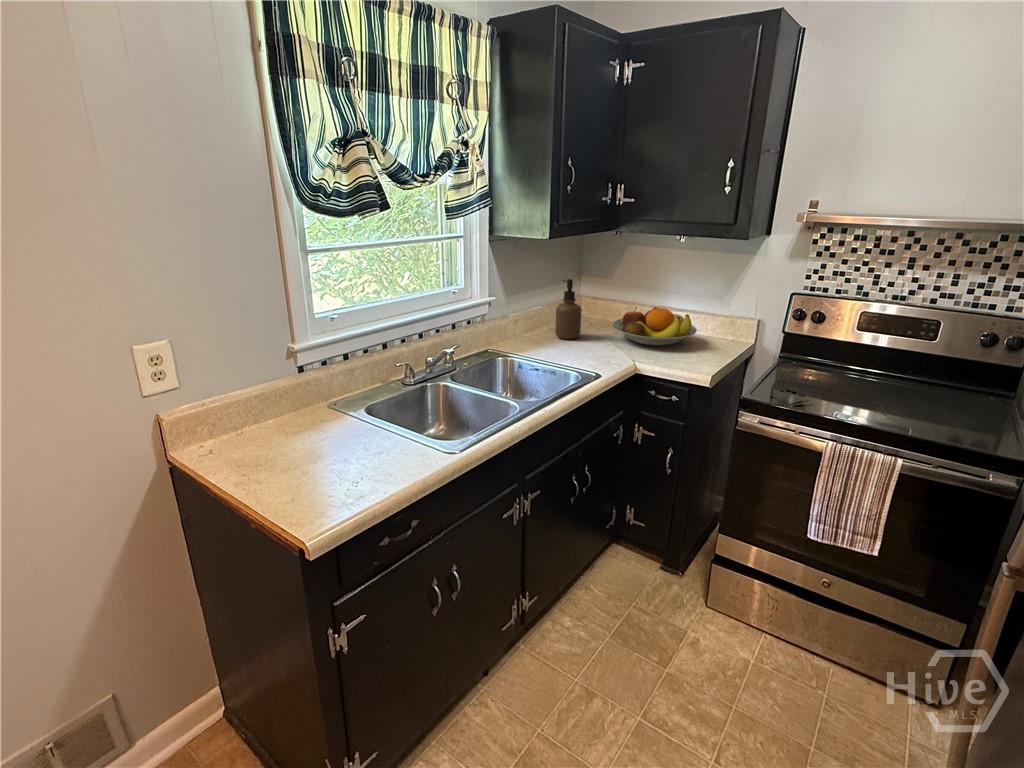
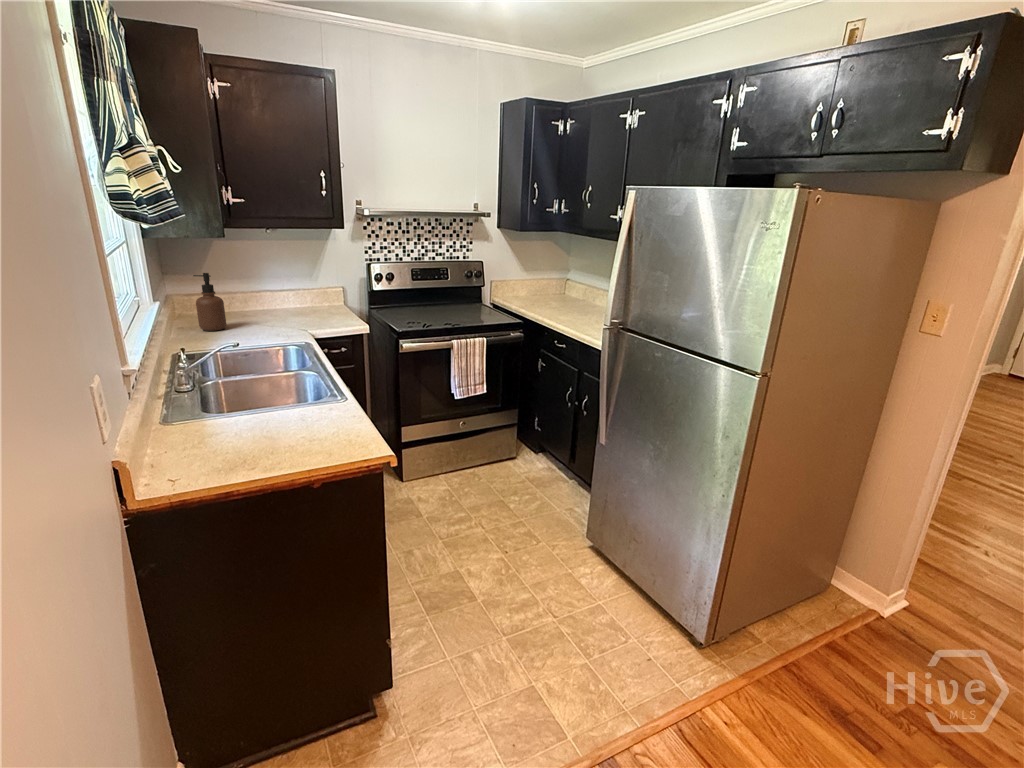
fruit bowl: present [612,307,697,346] -> none [242,288,318,320]

